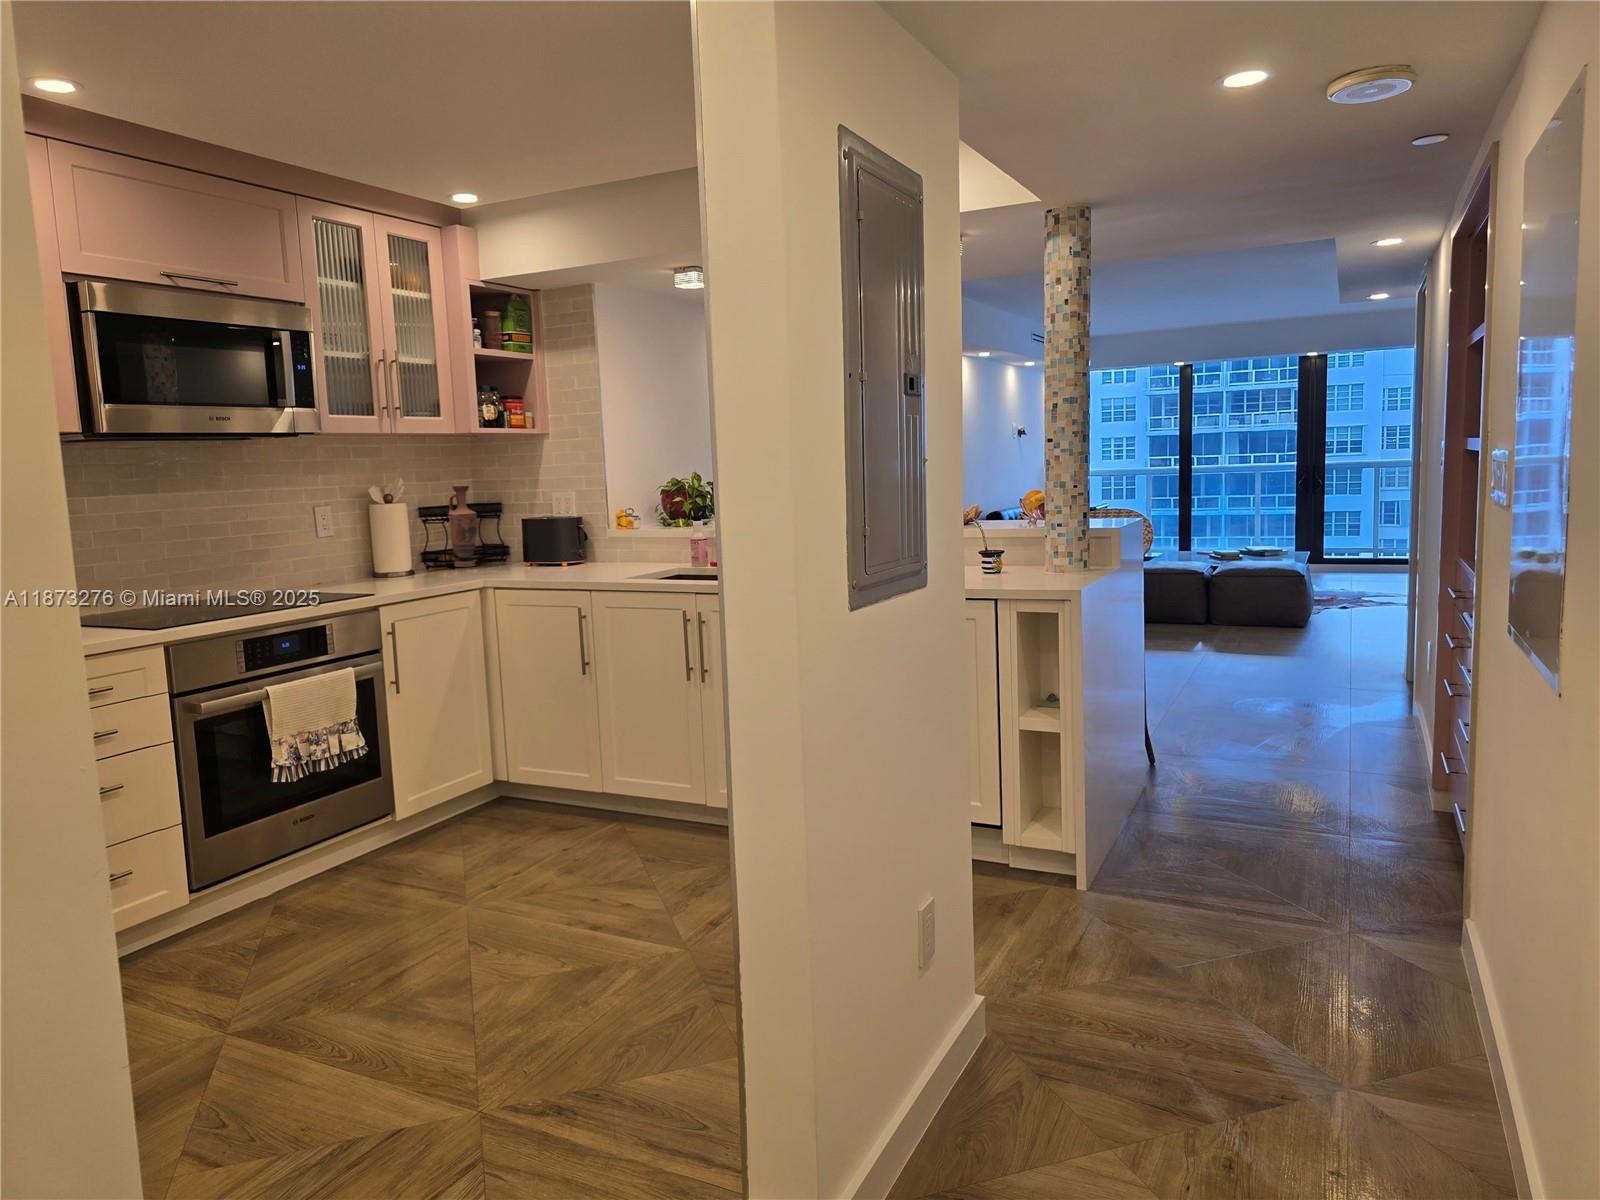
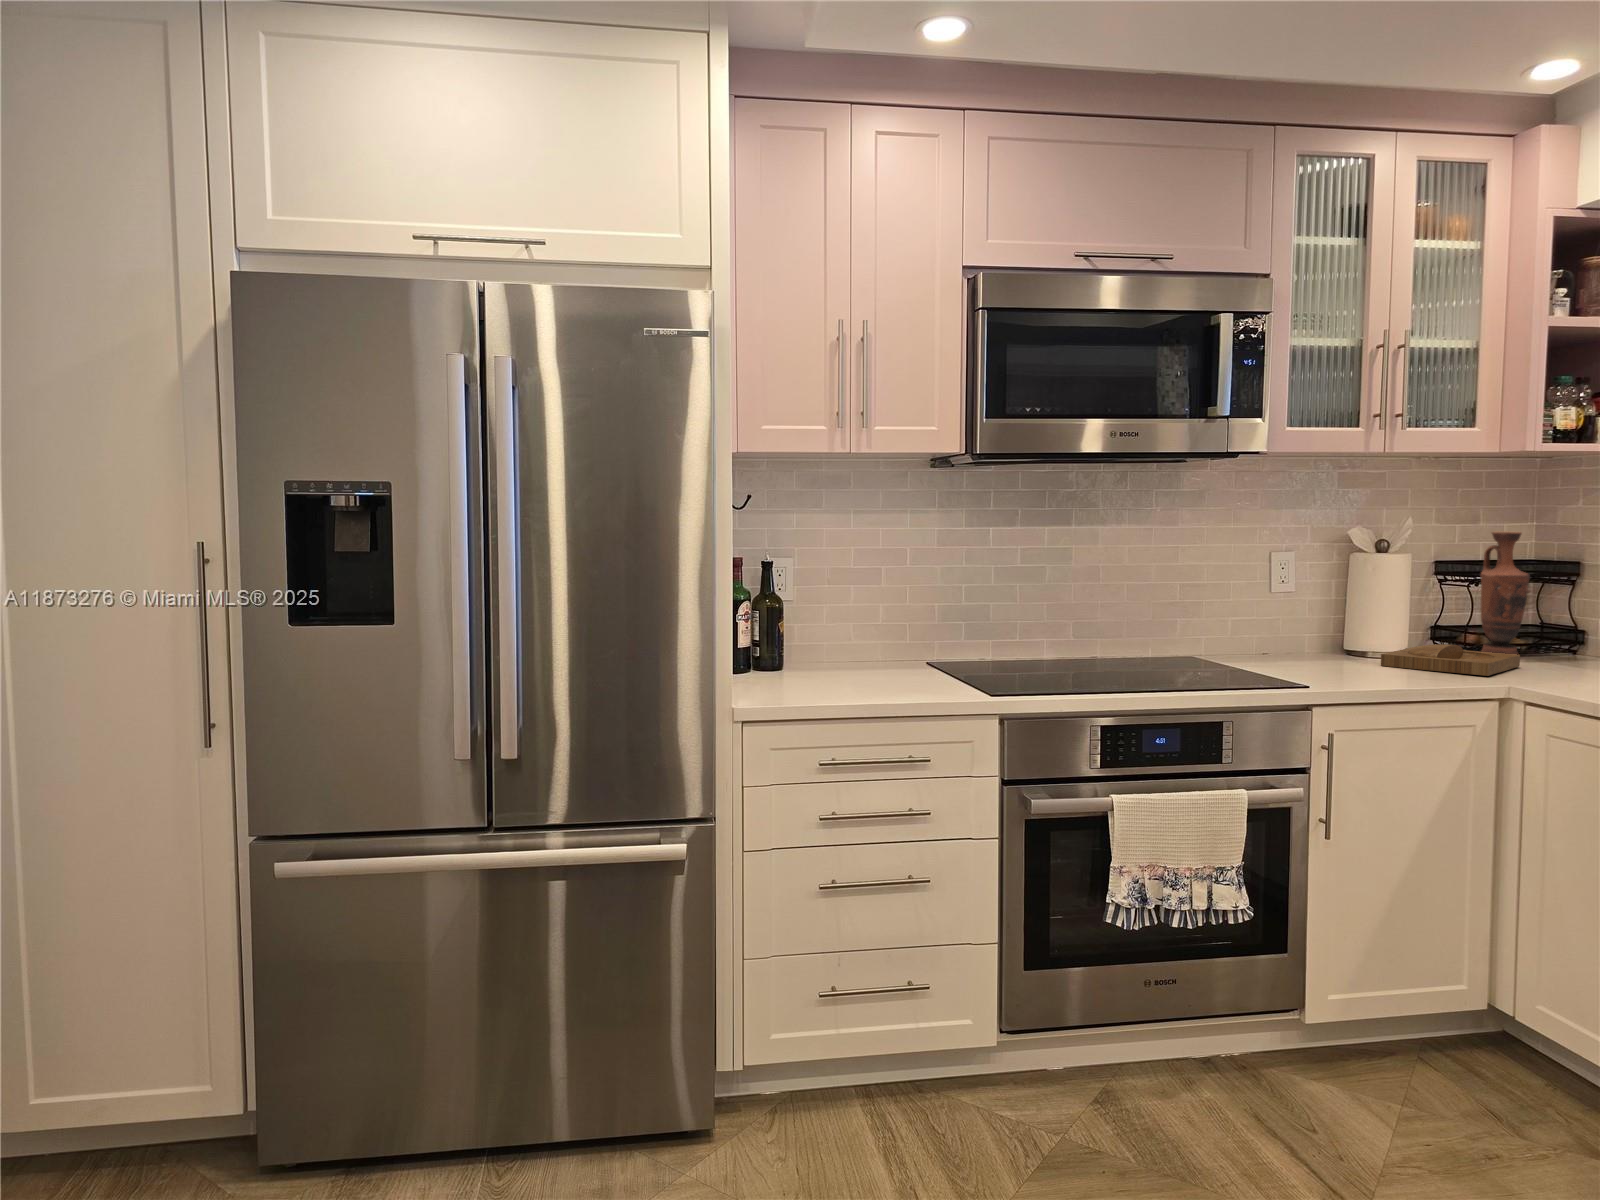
tray: none [404,562,482,580] -> present [1381,644,1520,676]

